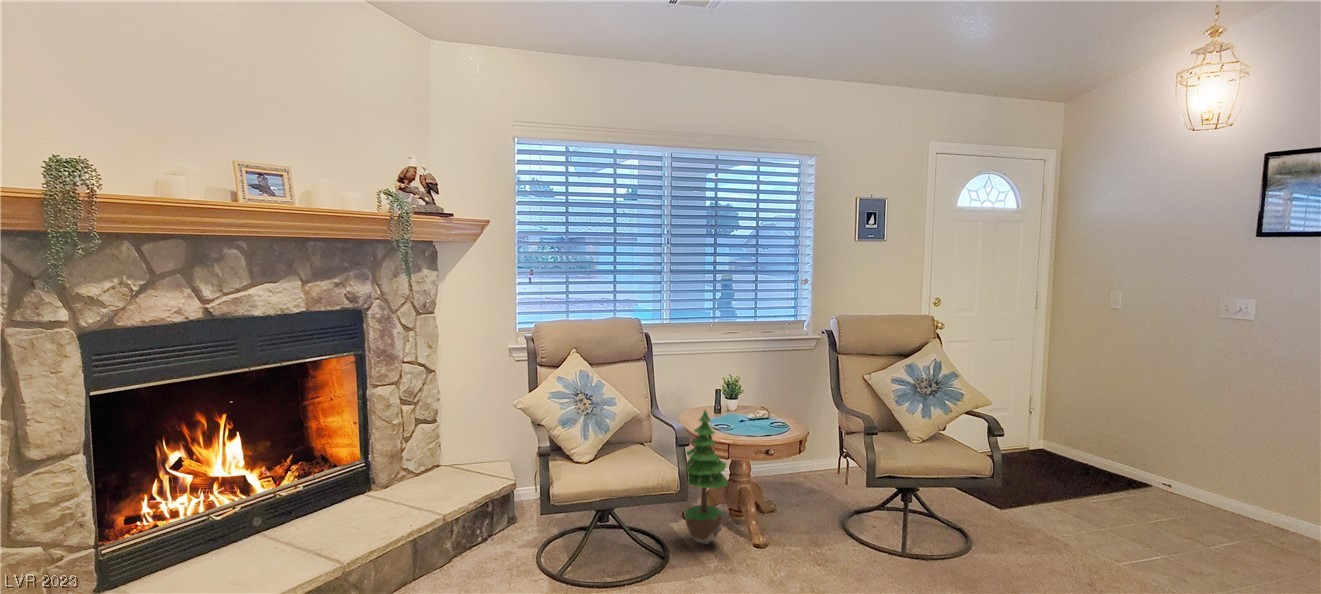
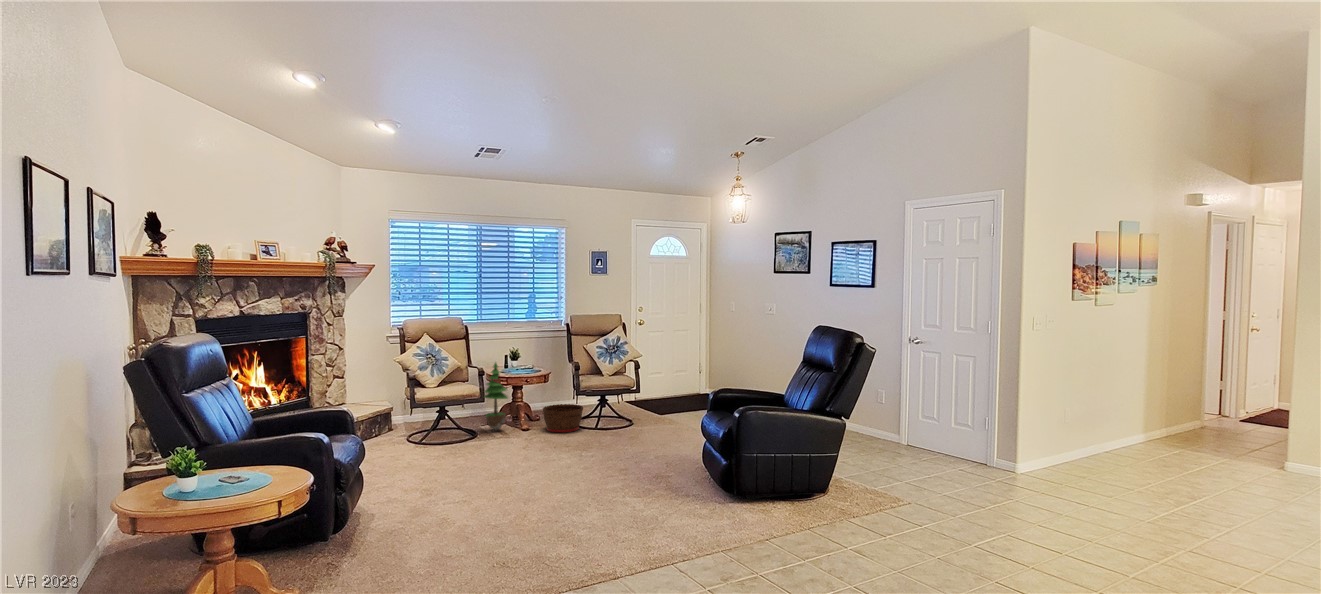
basket: none [796,494,882,568] -> present [543,404,583,432]

